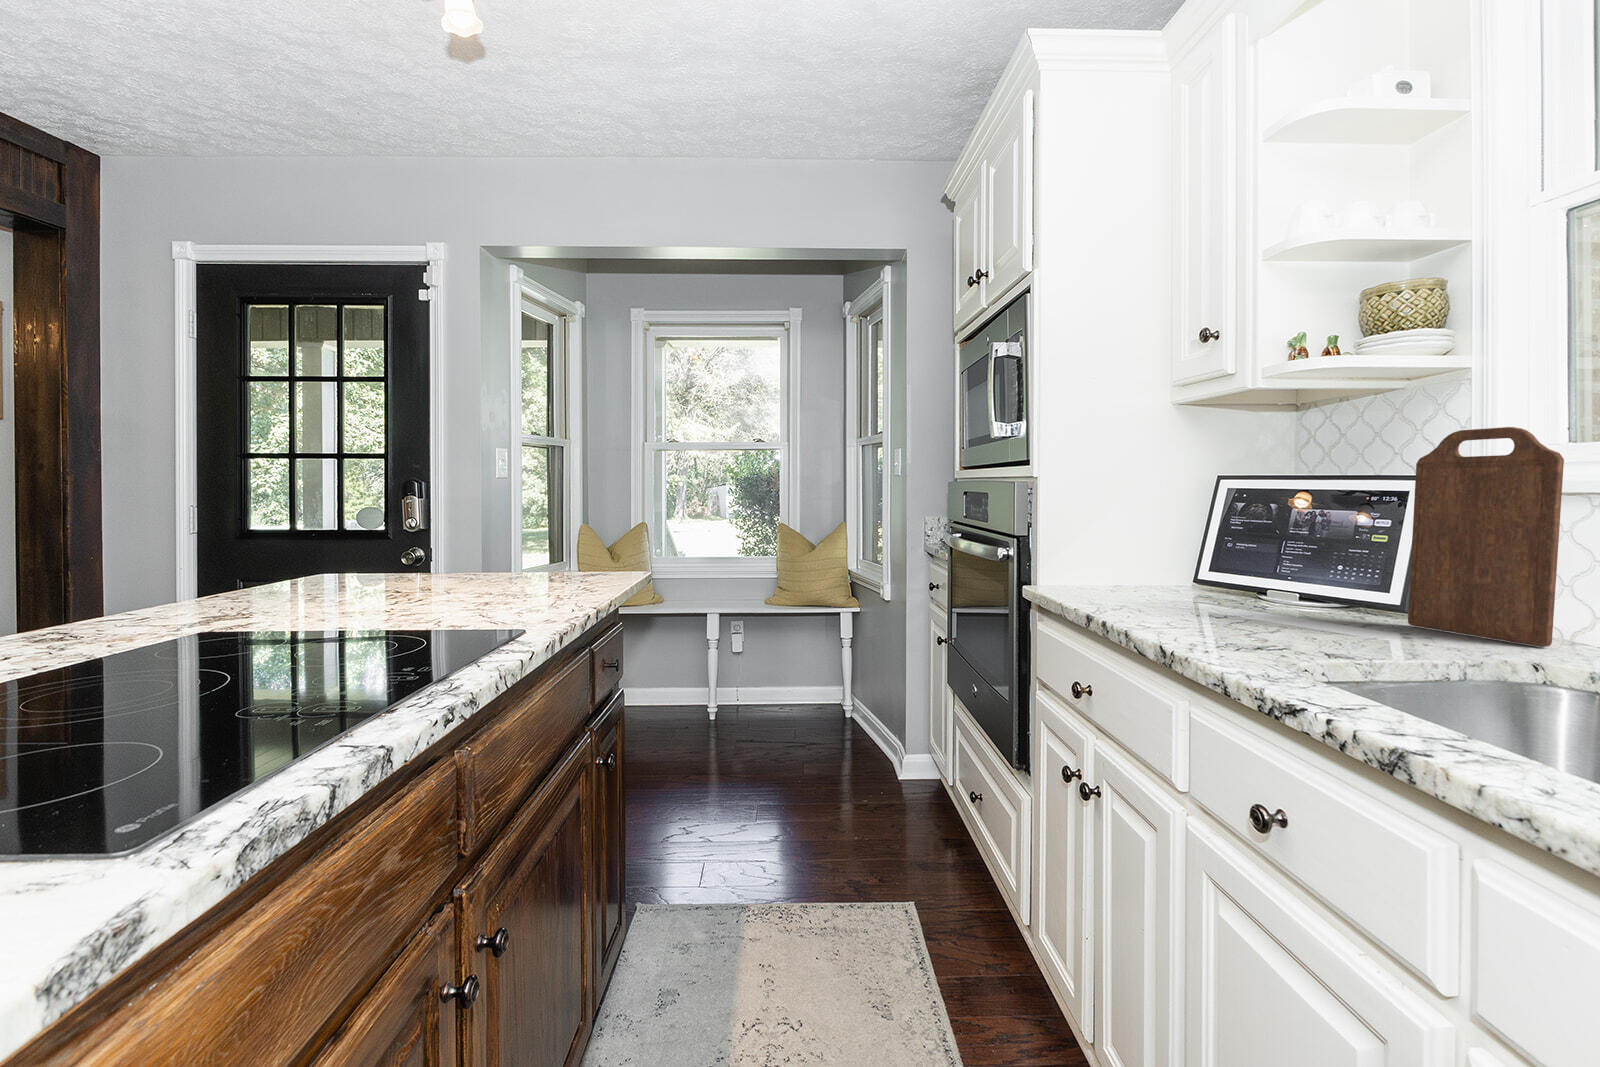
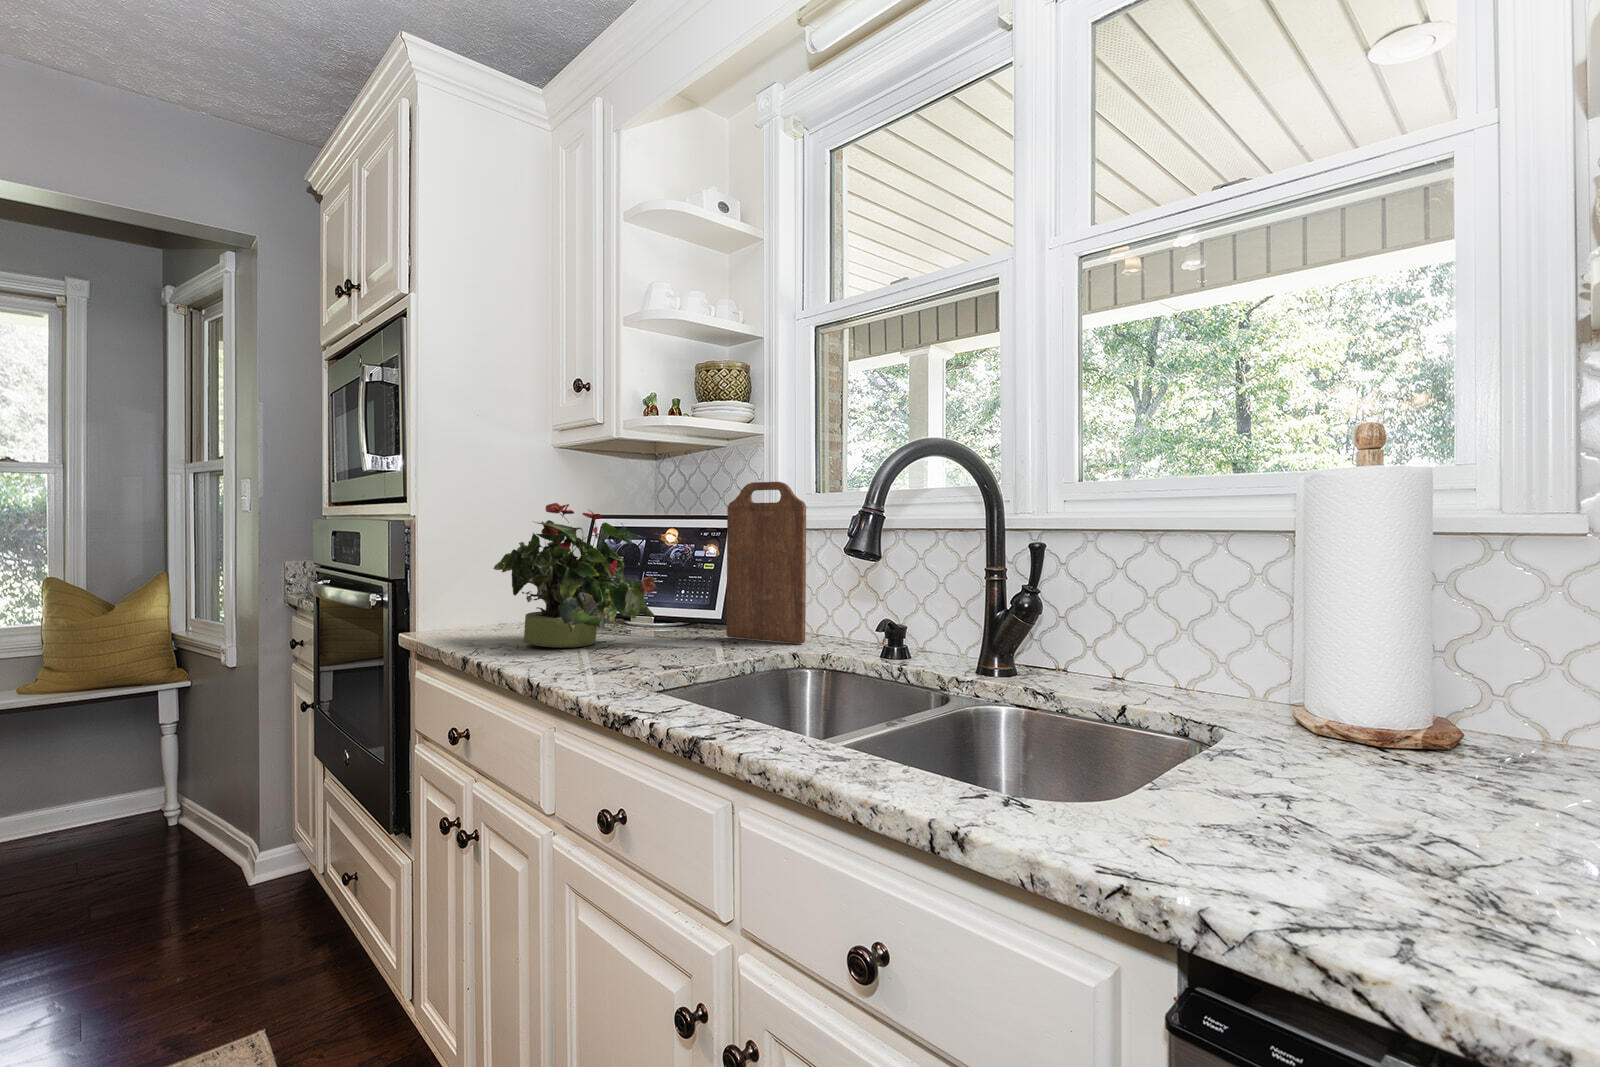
potted plant: none [1114,464,1310,617] -> present [494,503,656,647]

